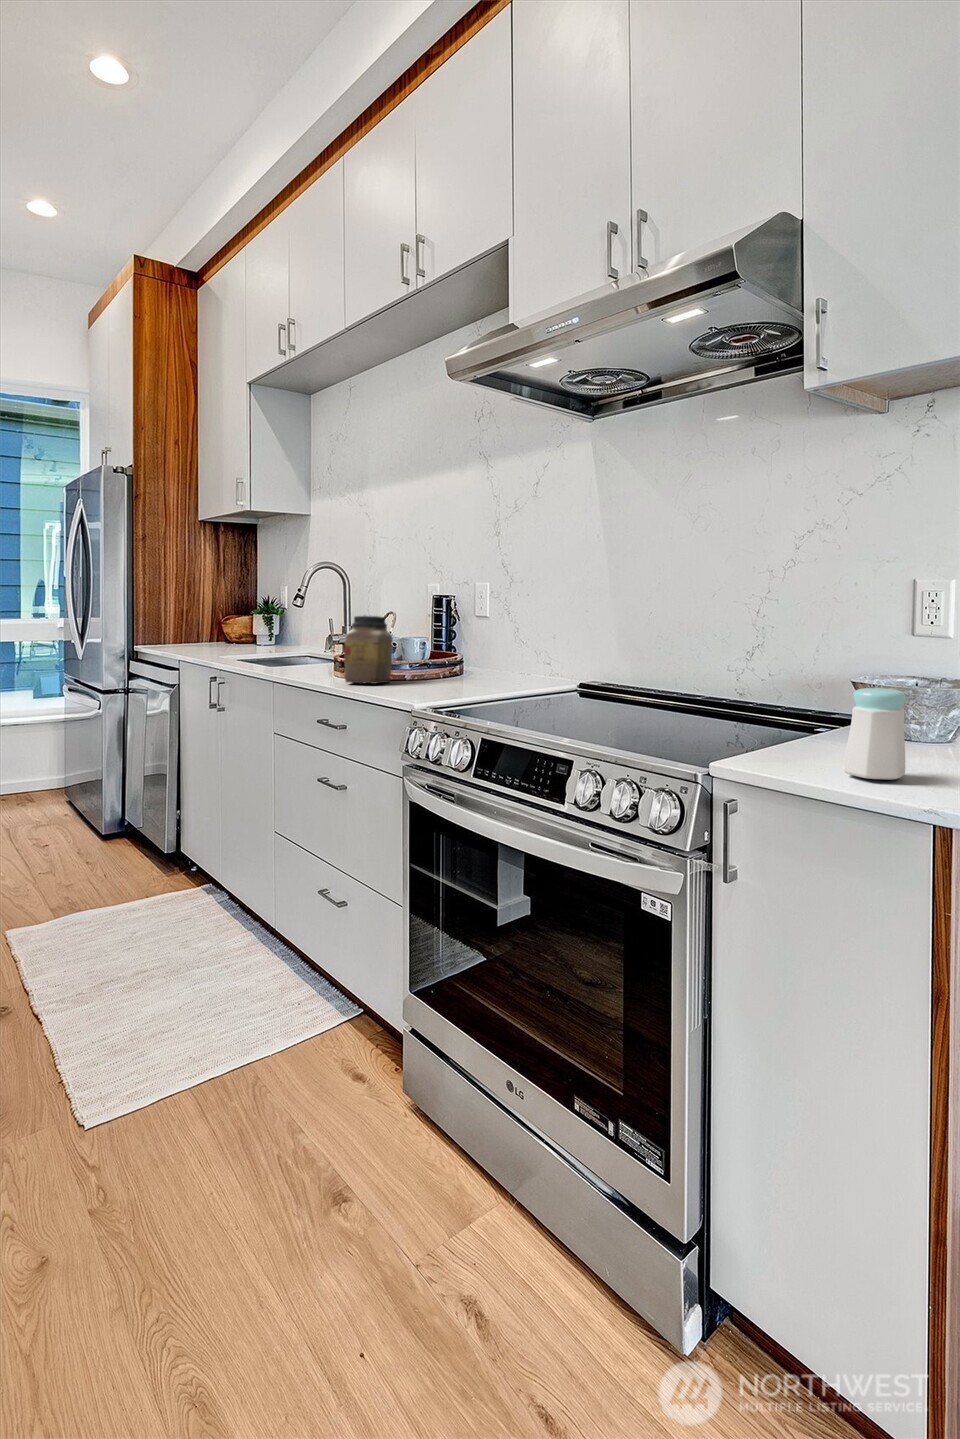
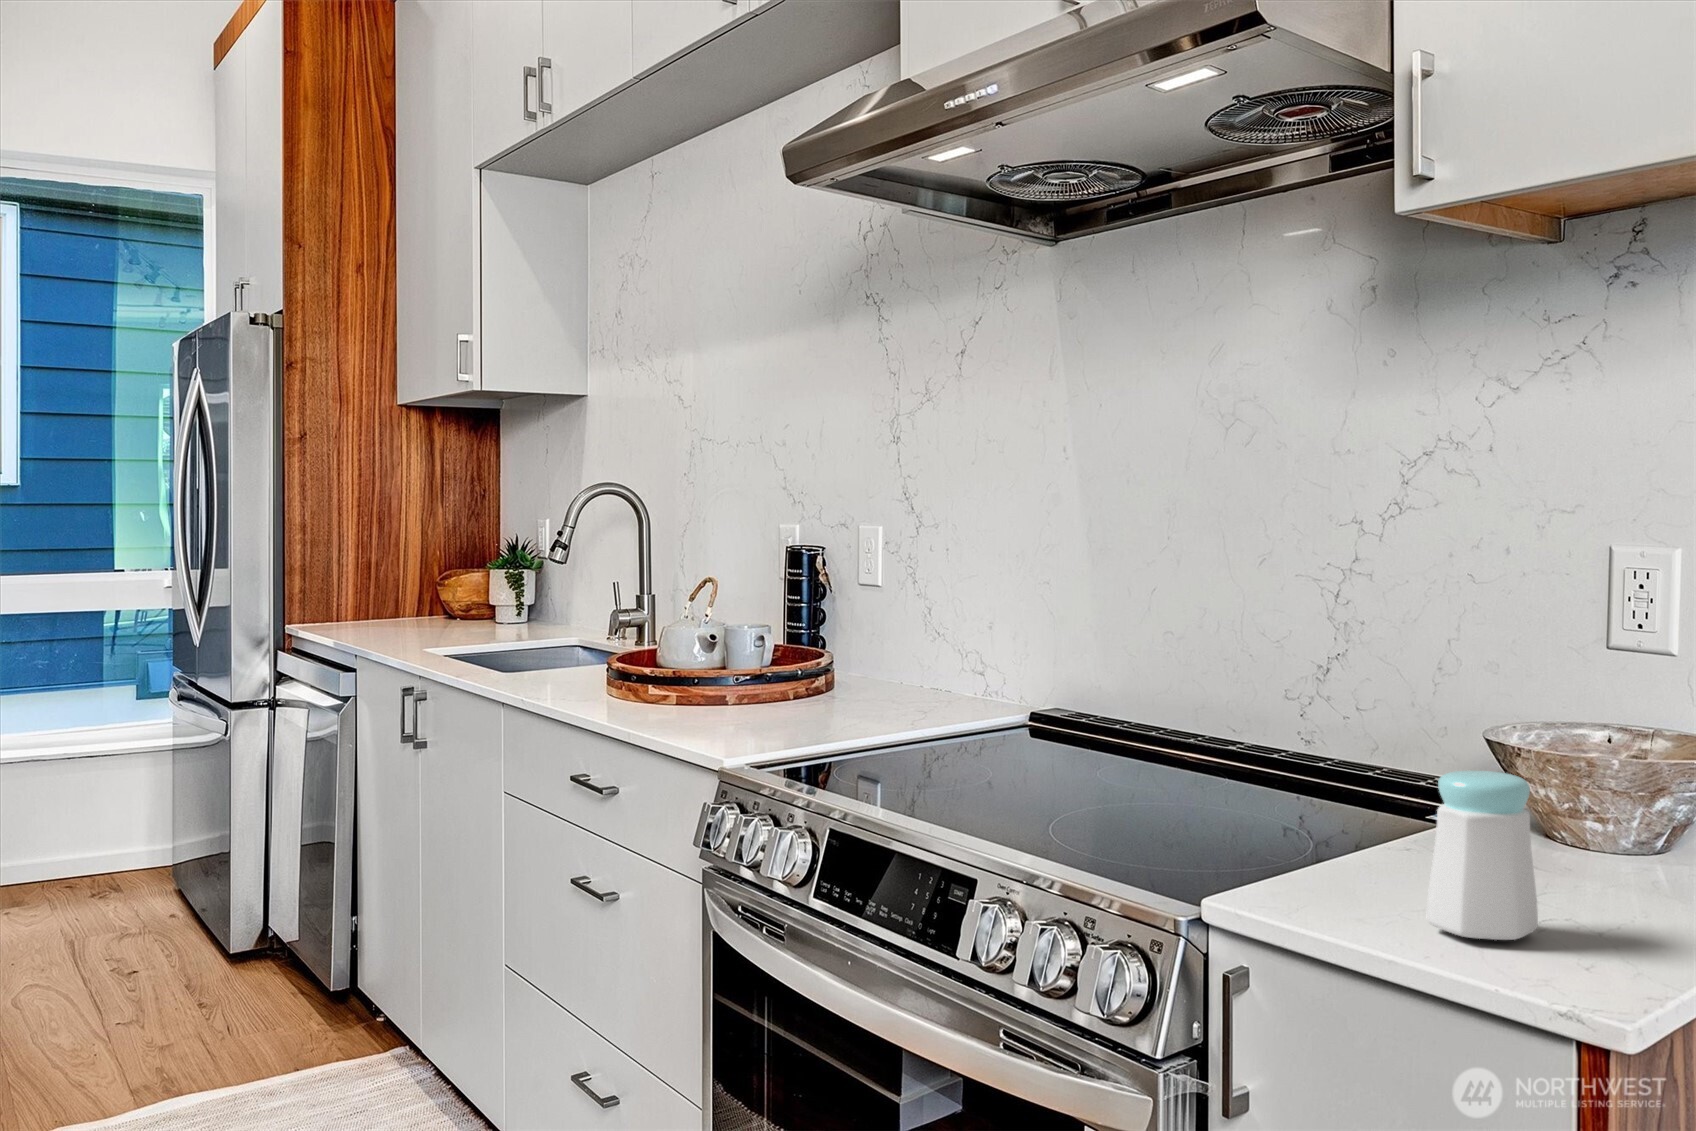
jar: present [344,615,393,684] -> none [621,589,708,711]

